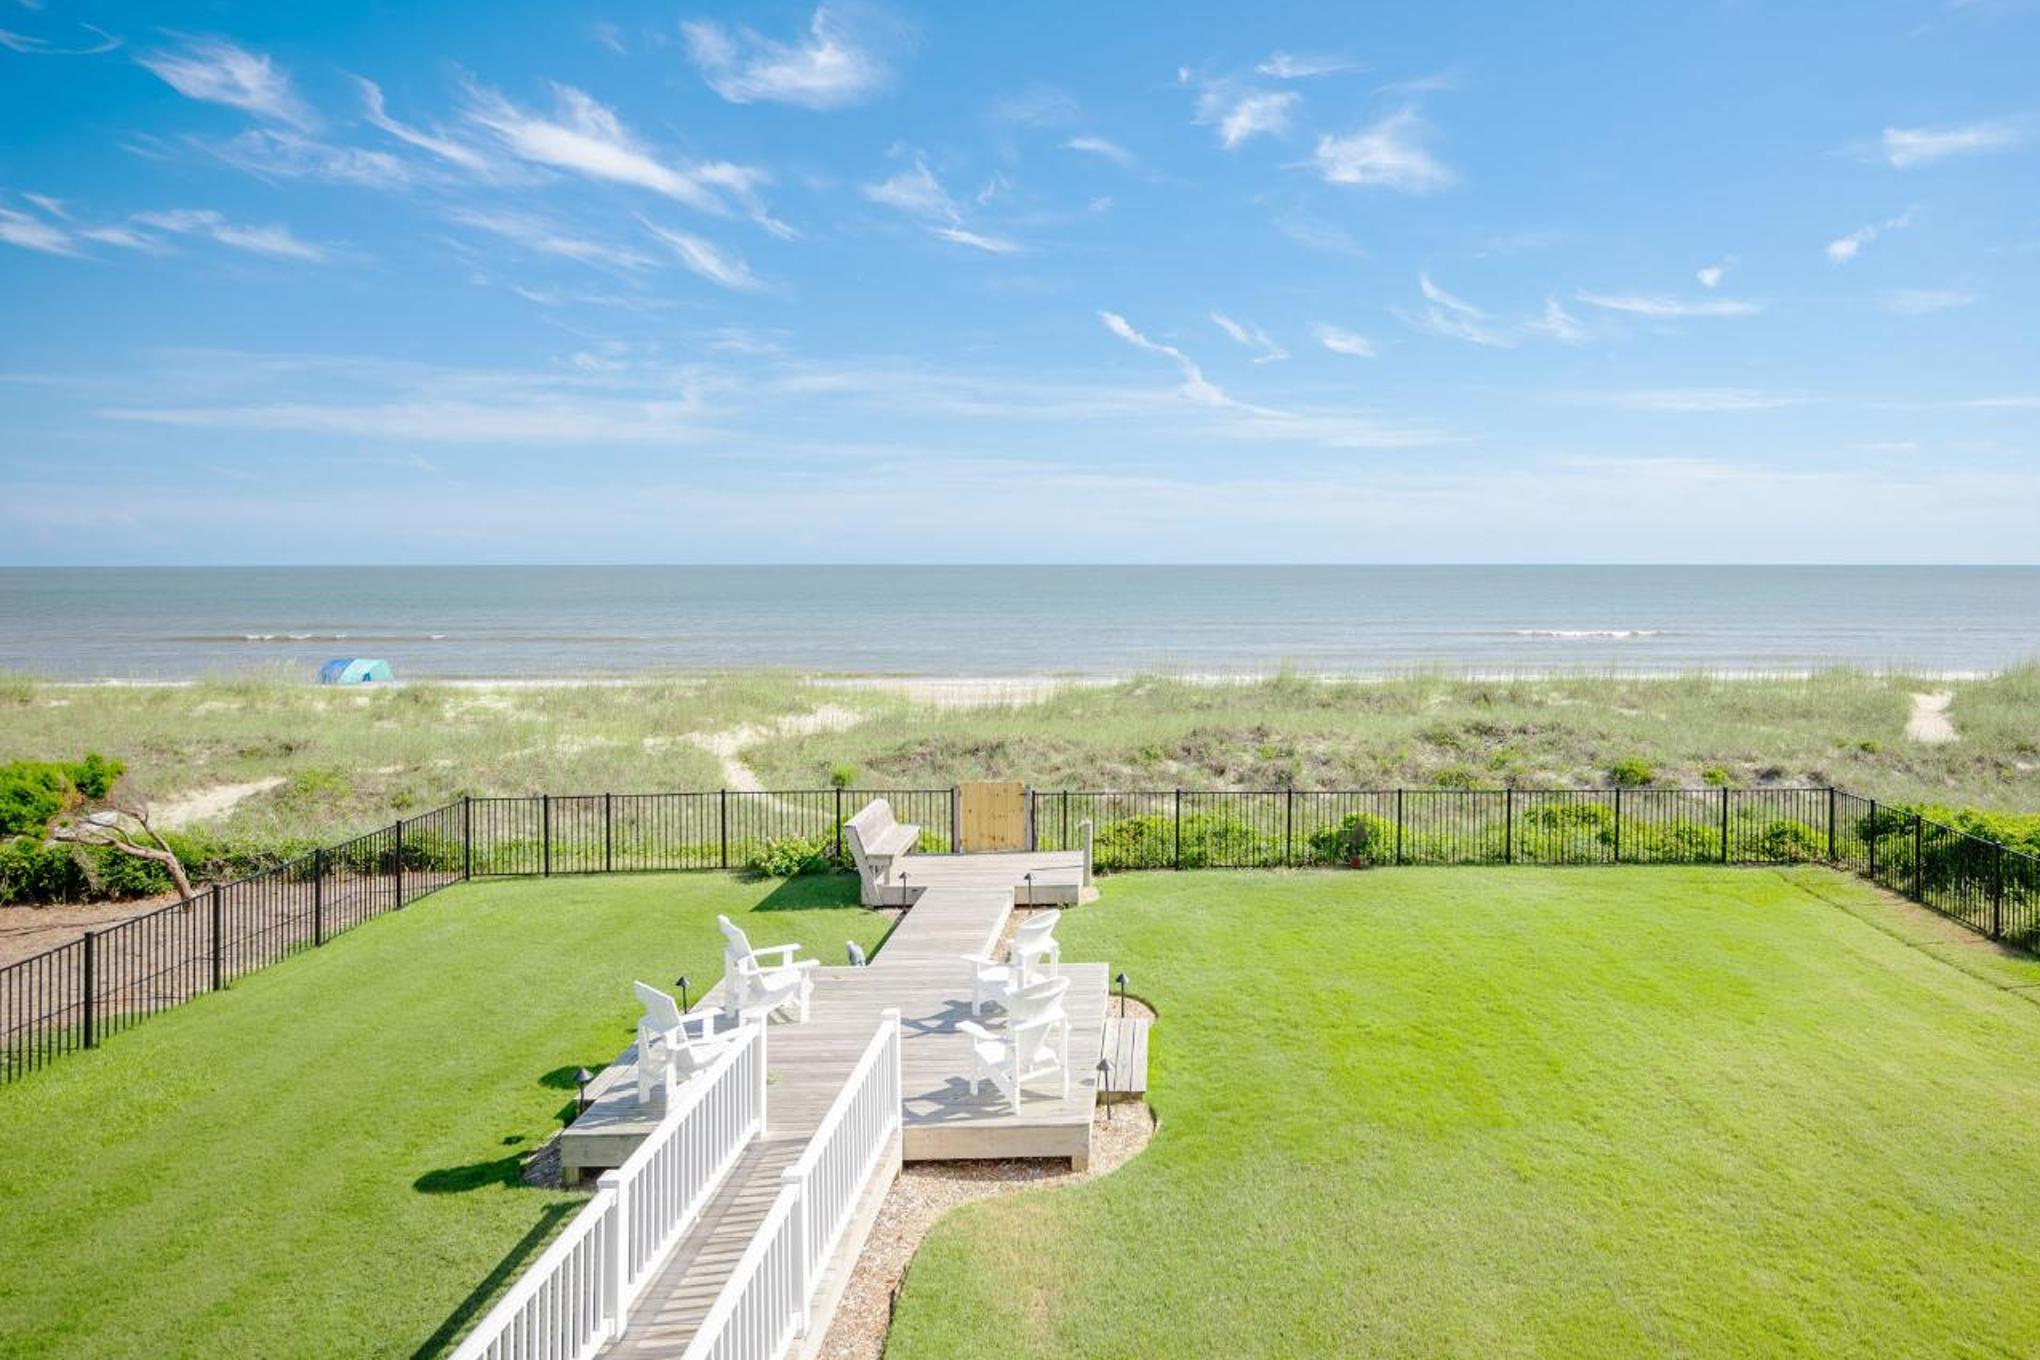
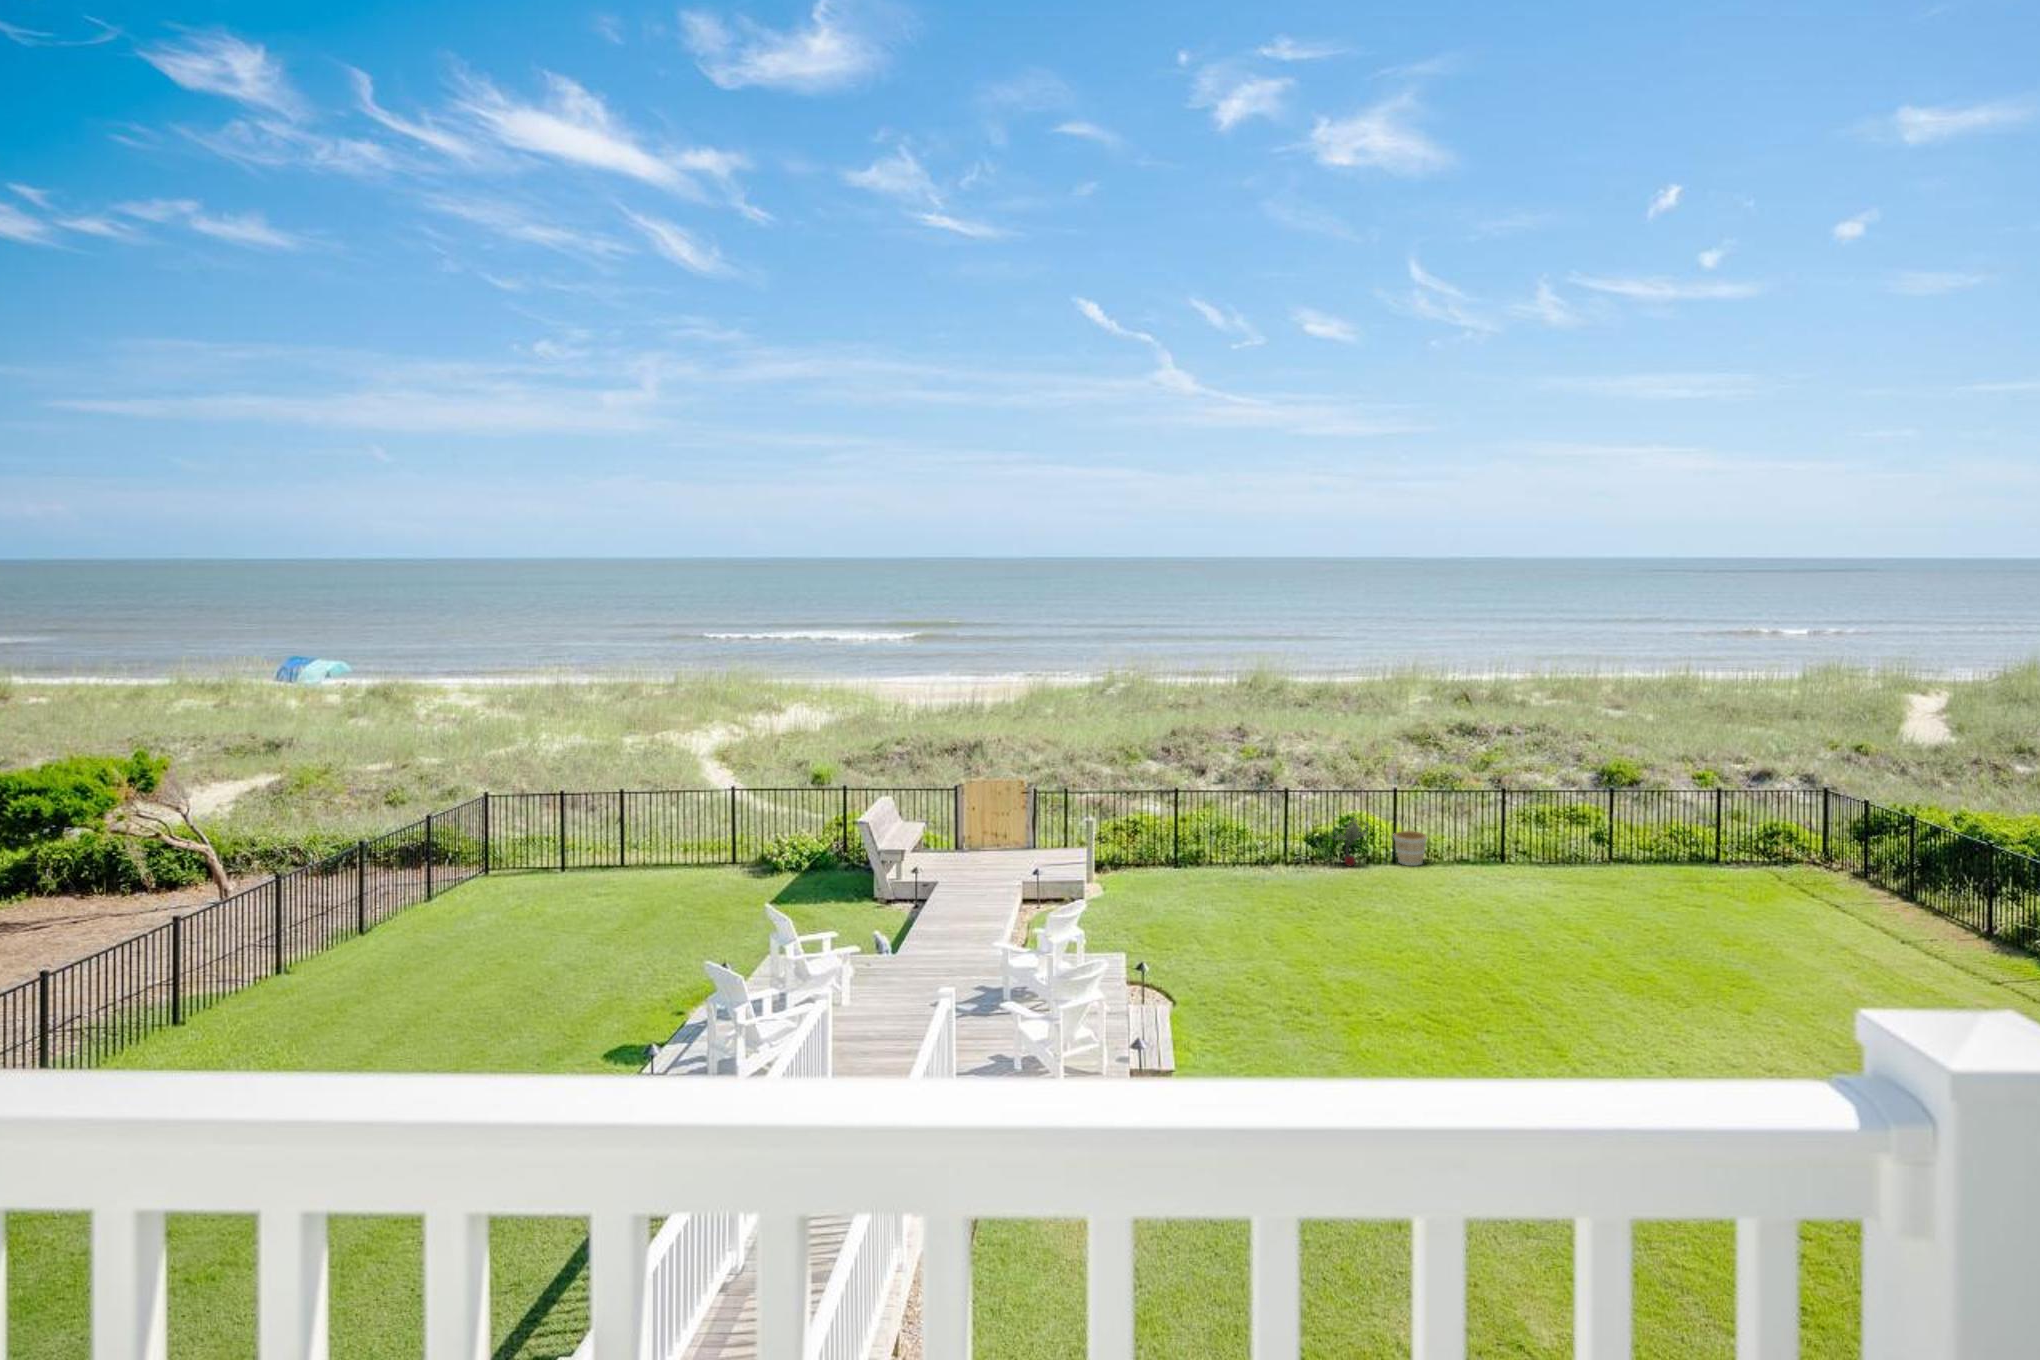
wooden bucket: none [1401,831,1435,868] -> present [1394,830,1427,866]

